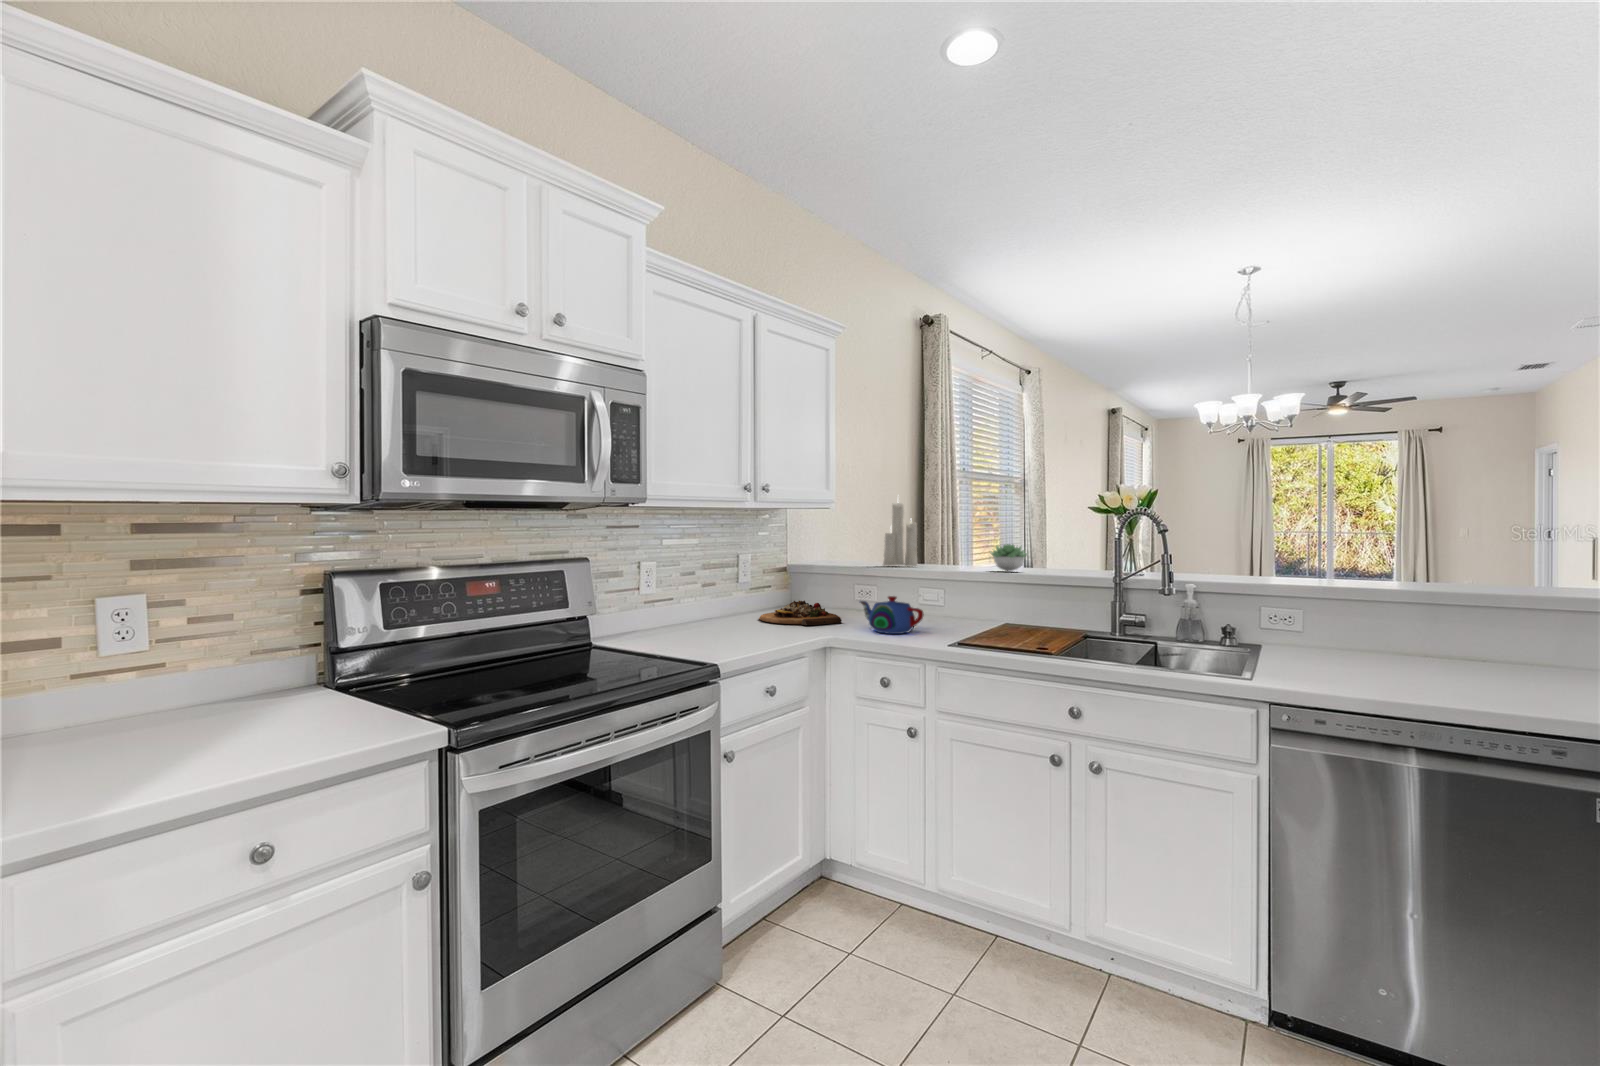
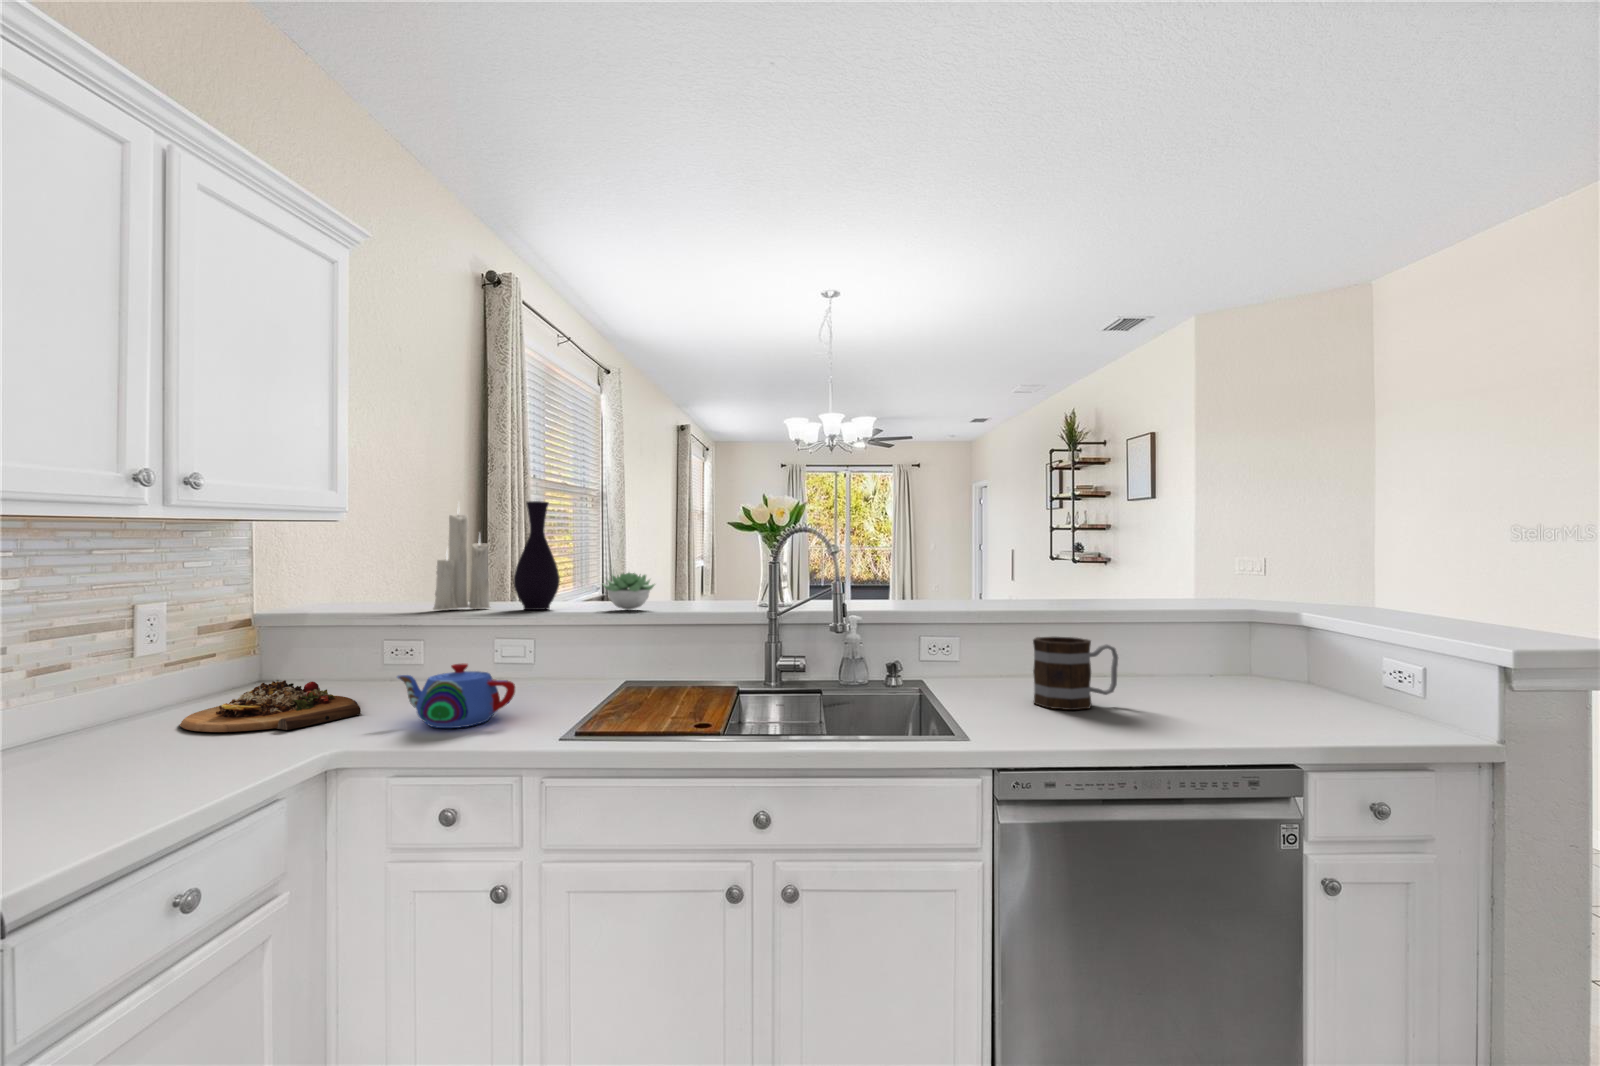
vase: none [931,493,962,569] -> present [514,501,560,610]
mug: none [1355,610,1457,677] -> present [1033,637,1118,710]

